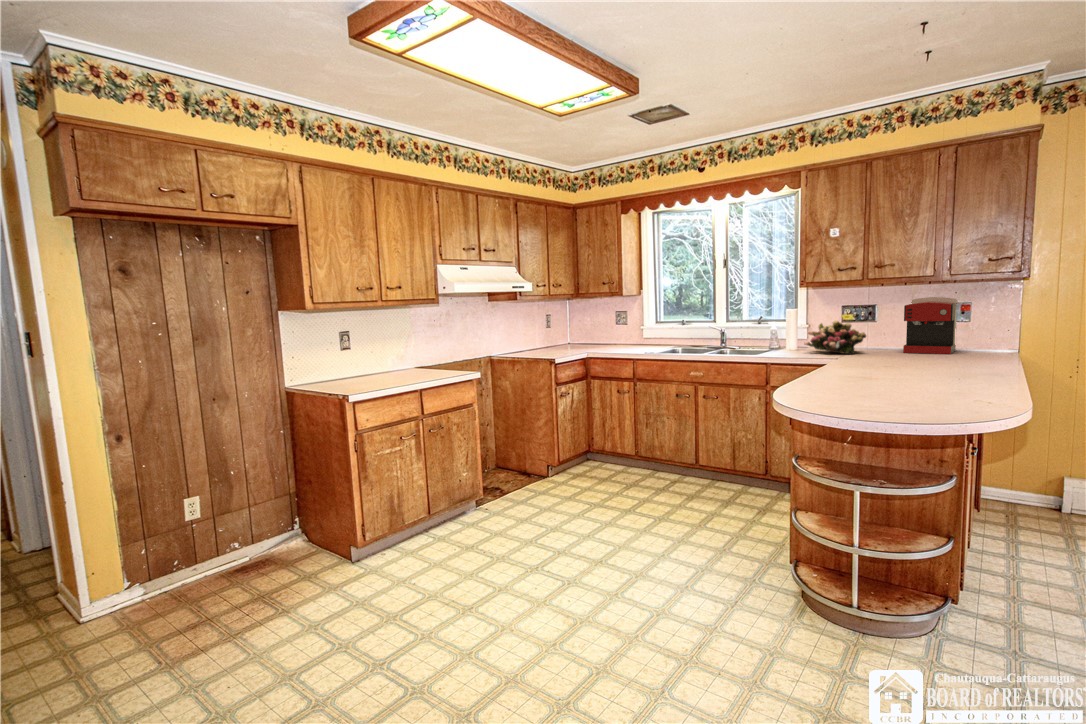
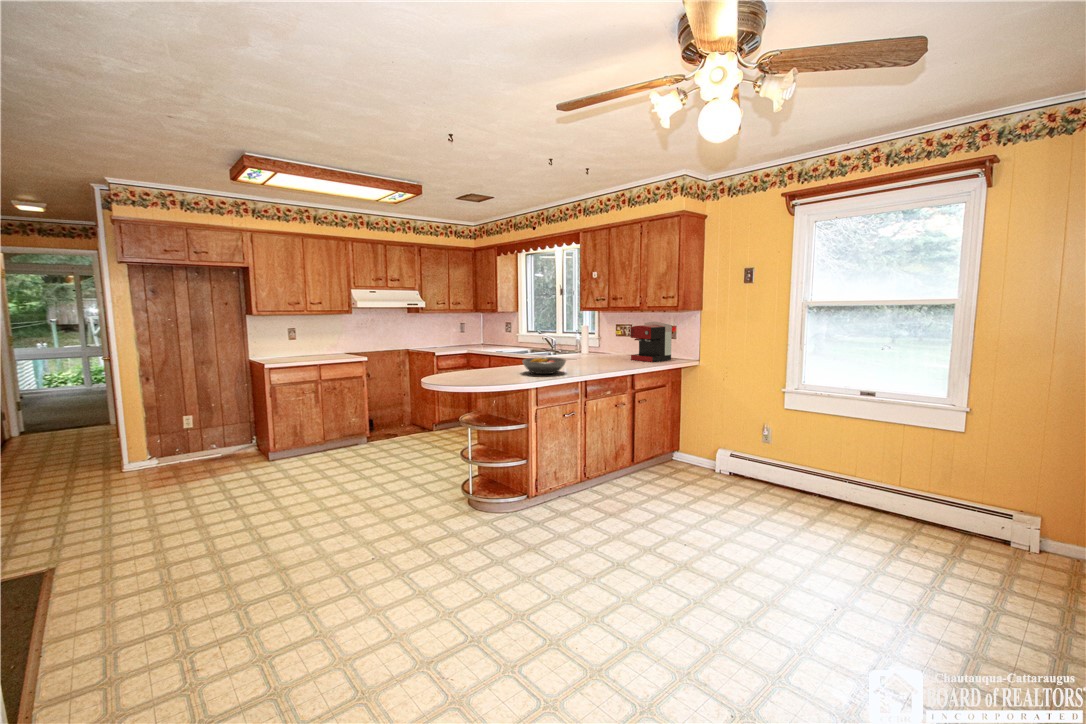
flower arrangement: present [804,320,866,354] -> none [576,335,614,359]
fruit bowl: none [866,352,956,379] -> present [522,357,566,374]

